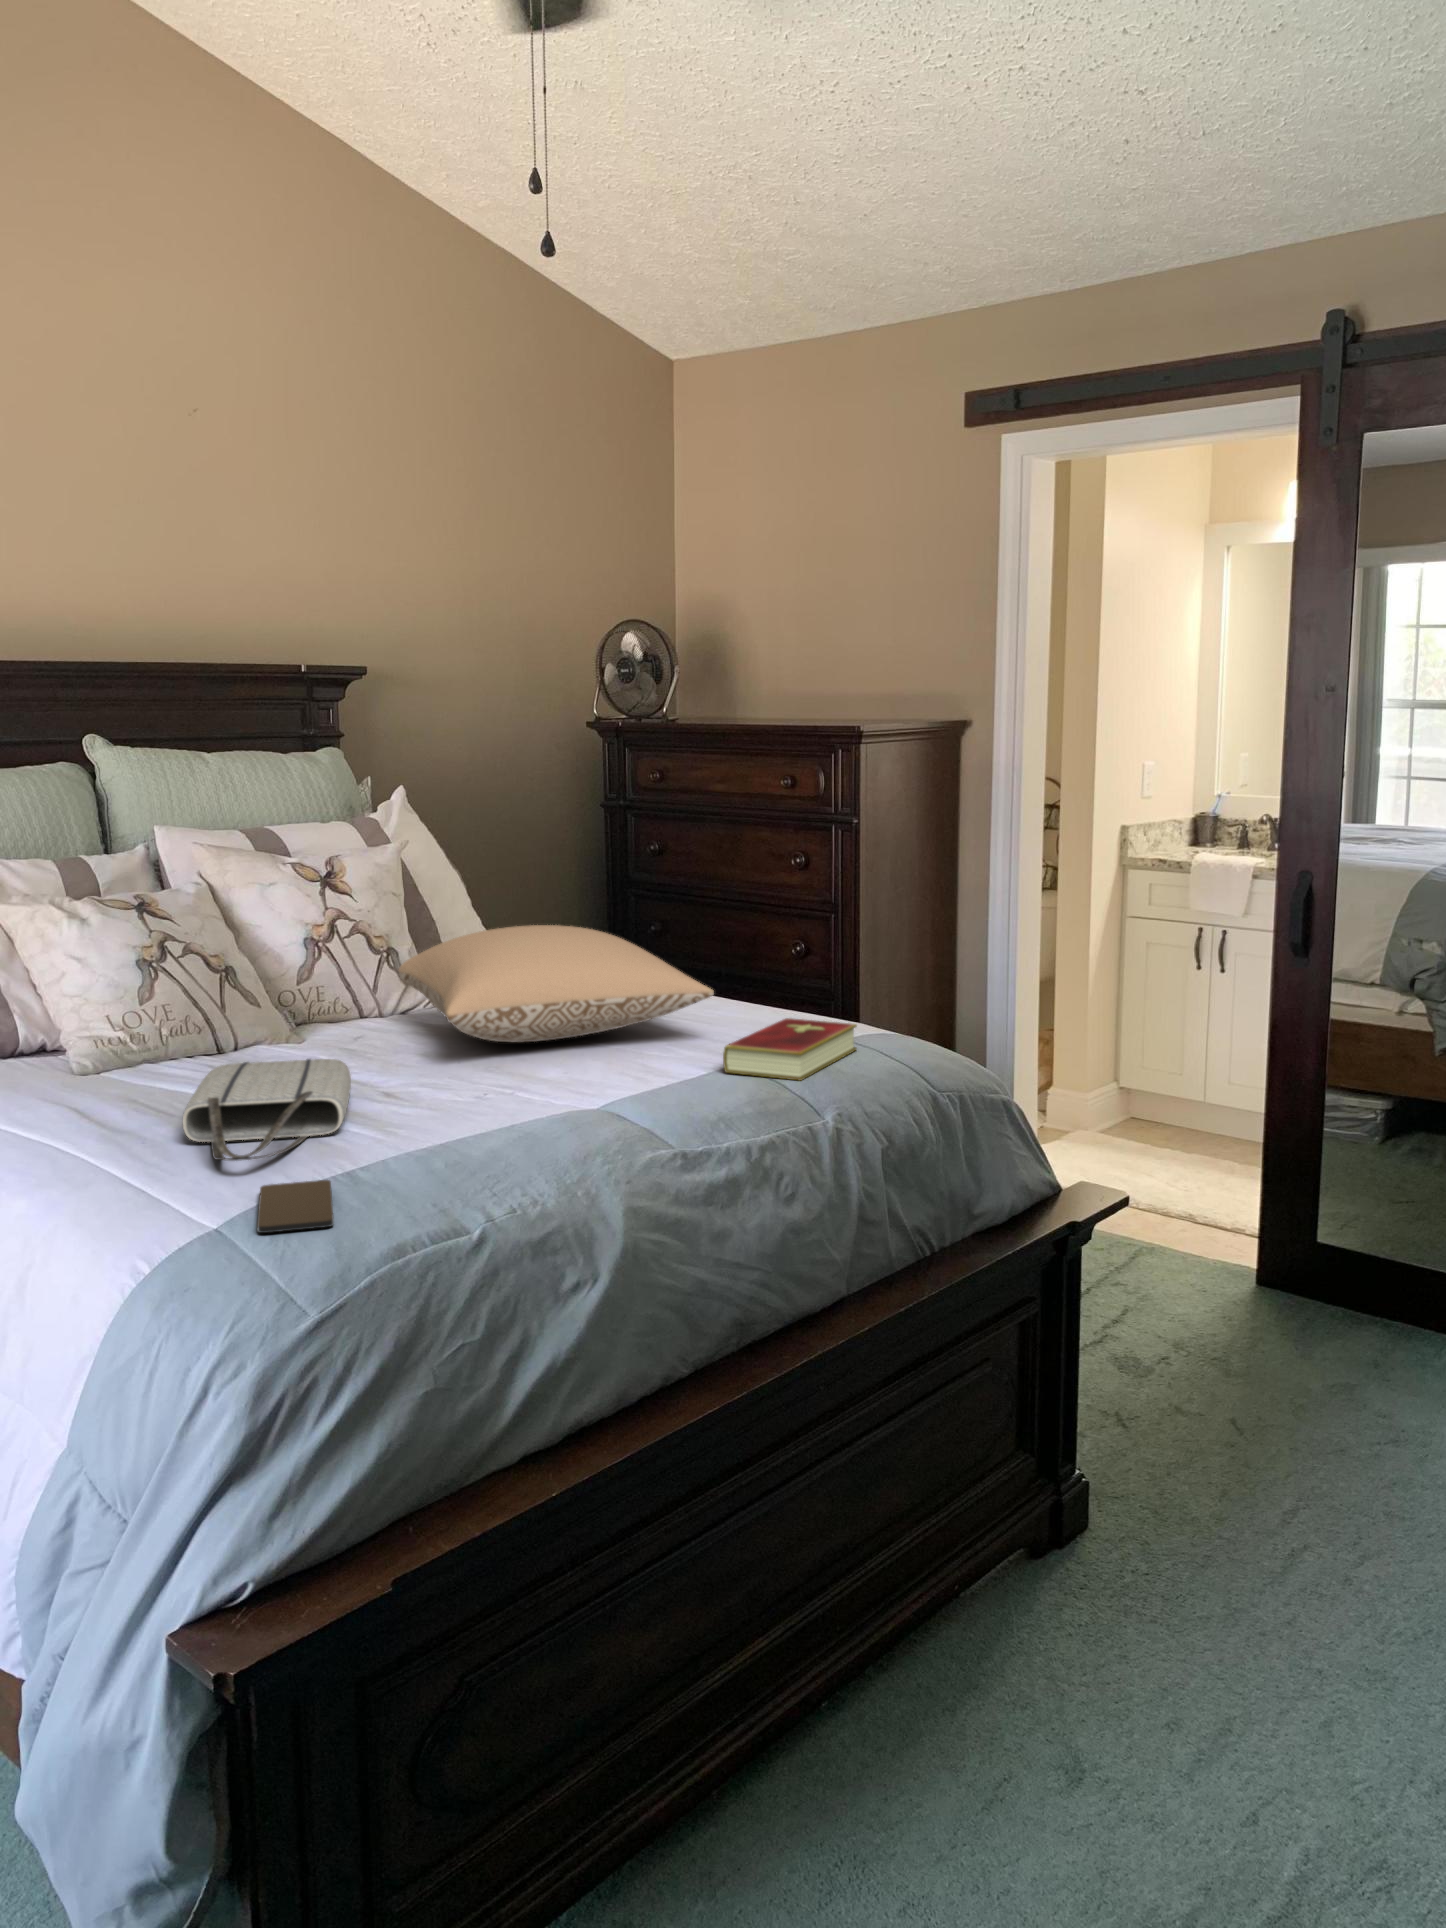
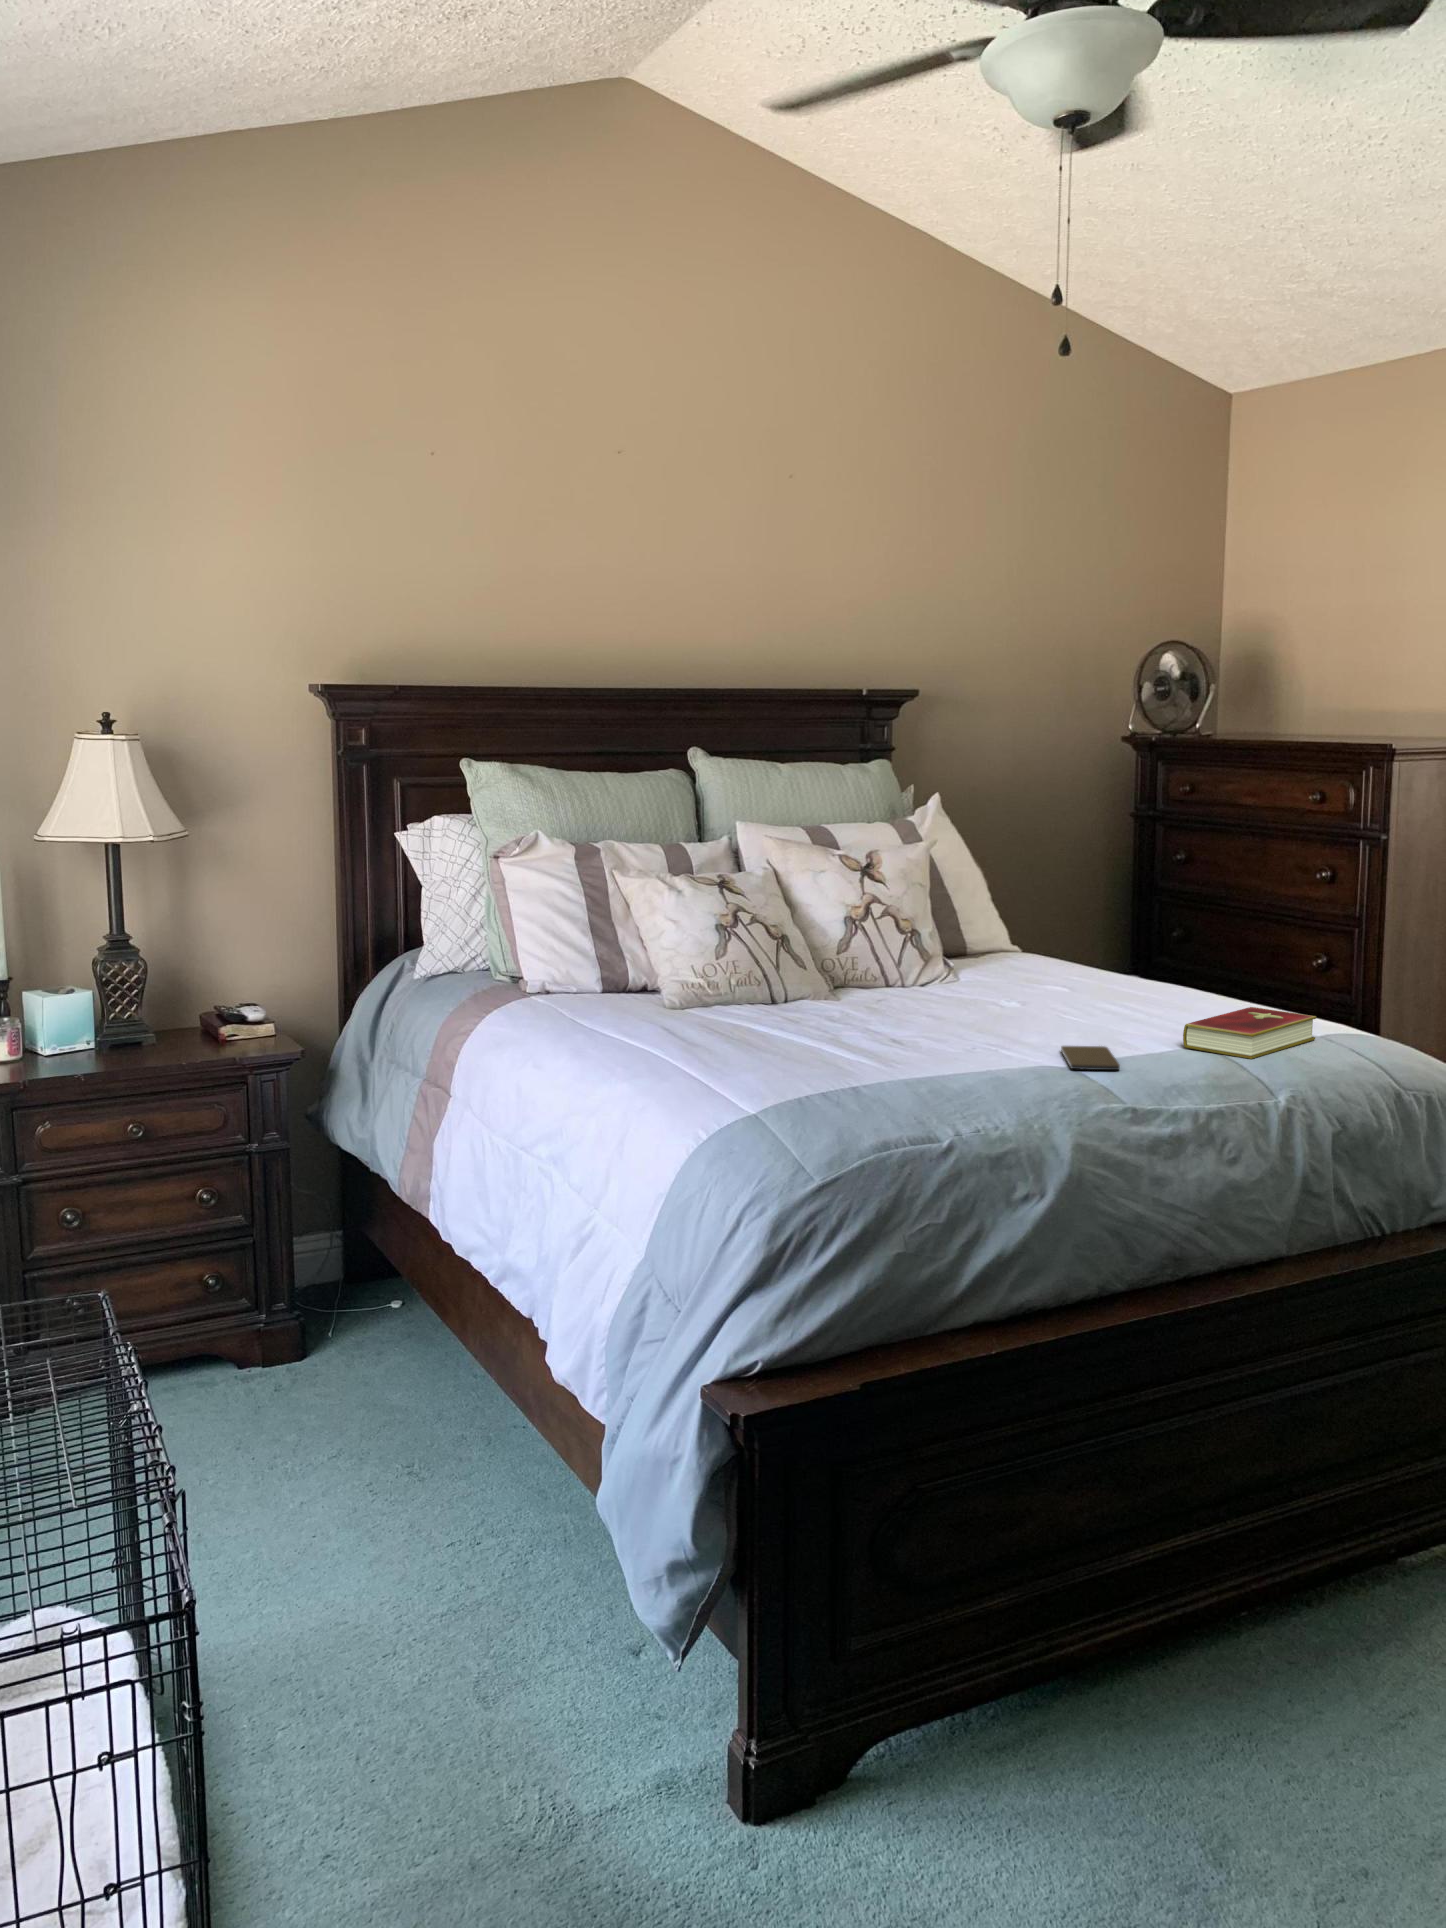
pillow: present [398,925,714,1042] -> none [919,914,1185,1011]
tote bag: present [183,1059,351,1161] -> none [738,1007,868,1073]
smartphone: present [257,1180,334,1233] -> present [1061,1046,1120,1070]

